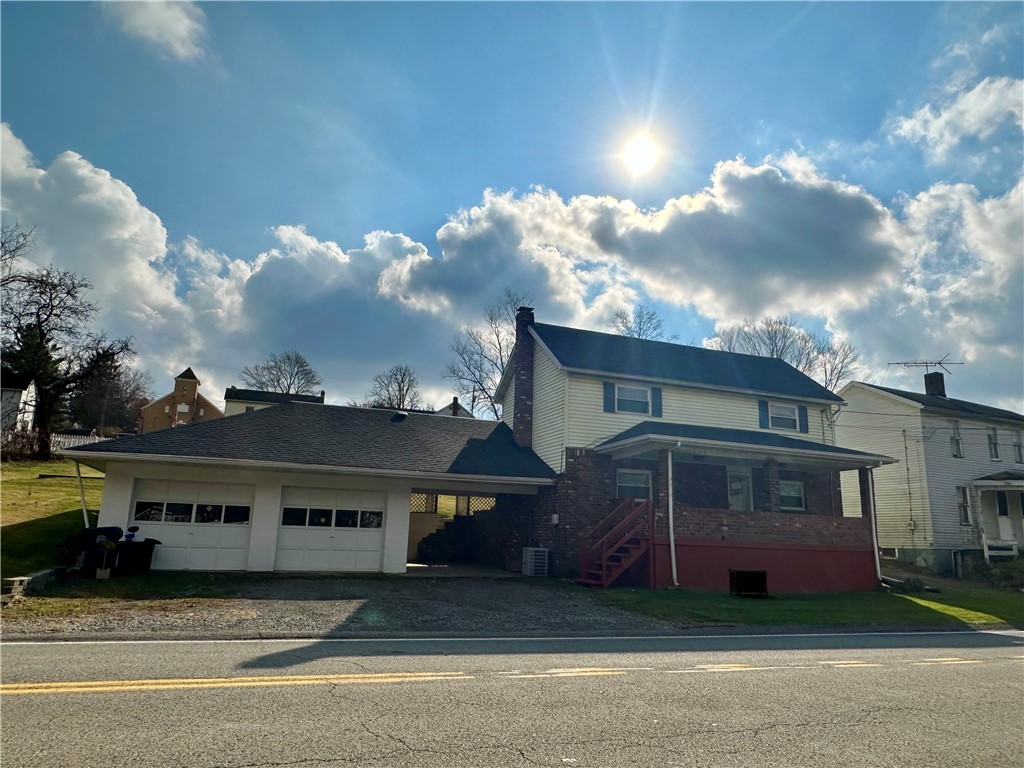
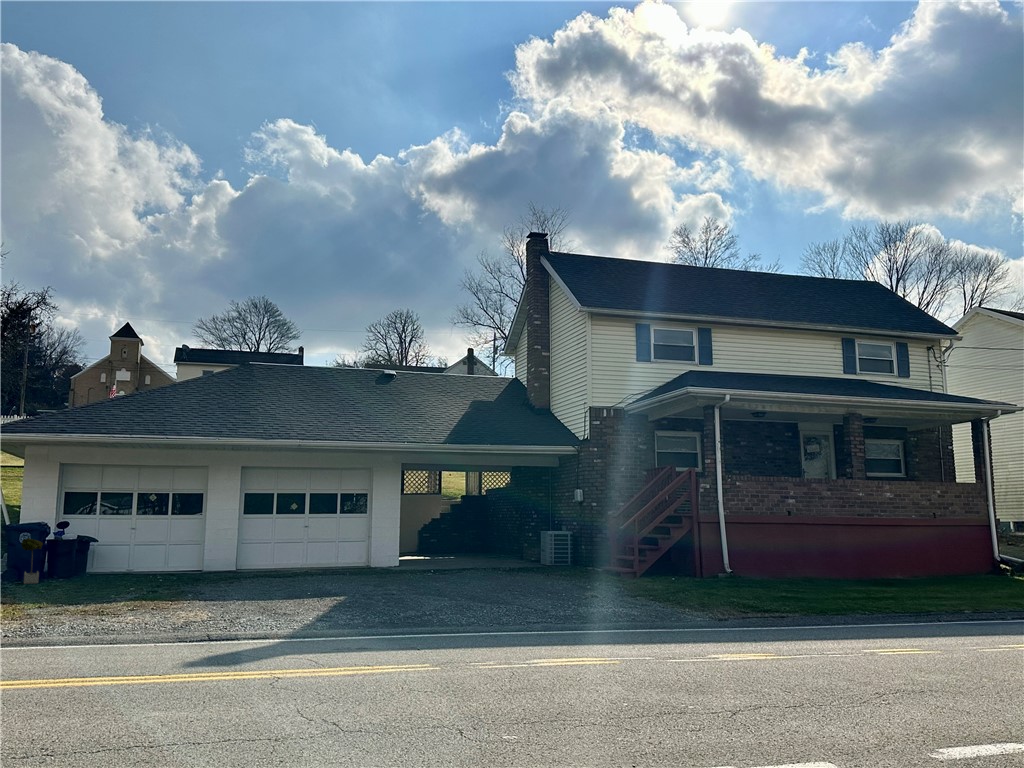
bench: present [728,568,768,595] -> none [794,551,846,584]

